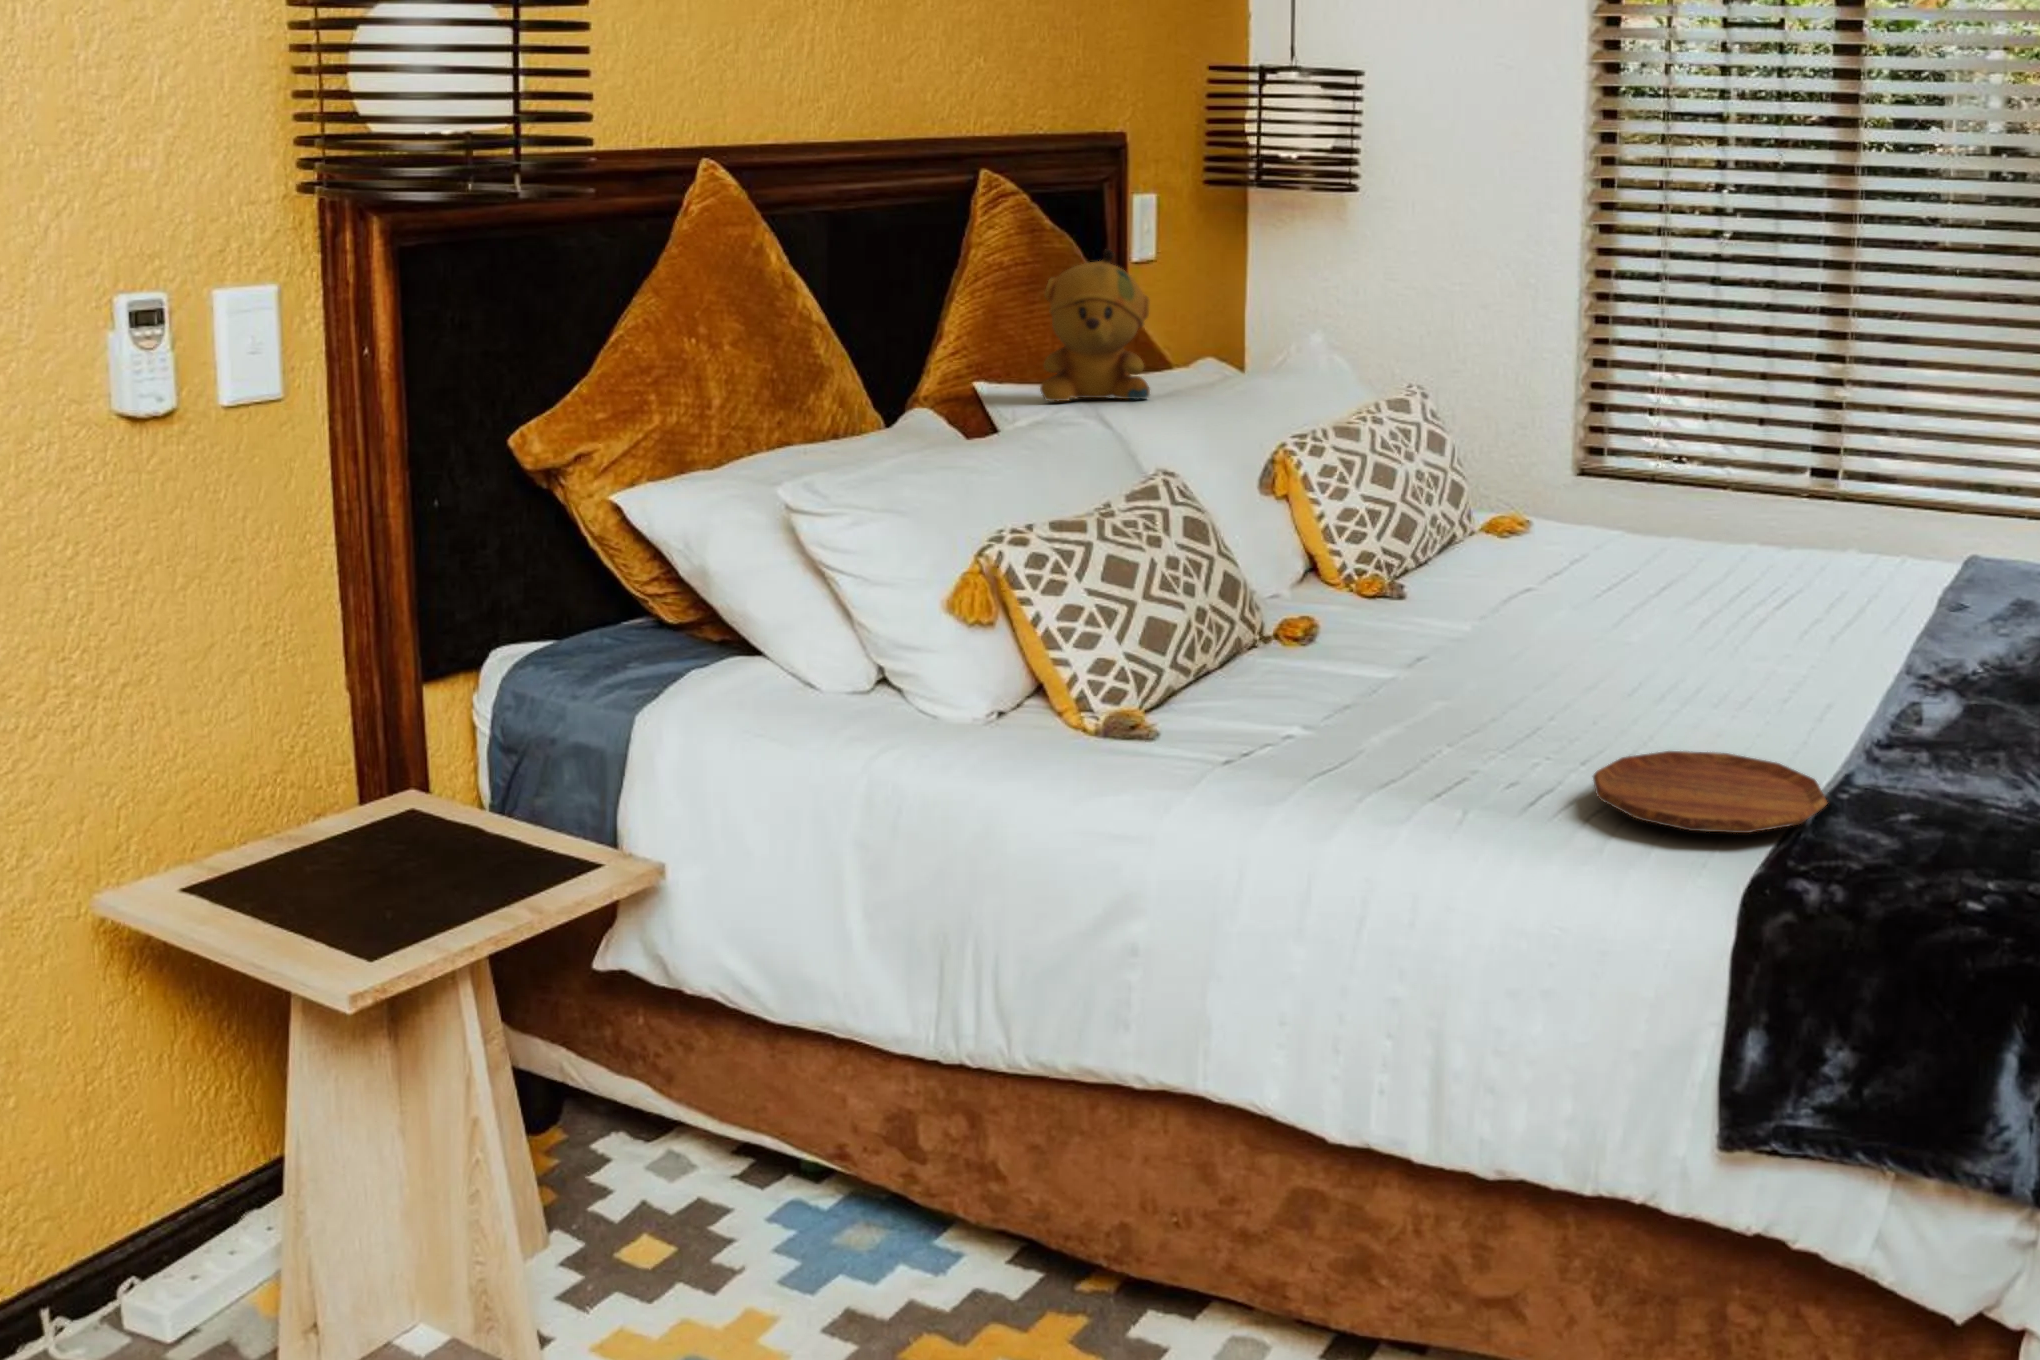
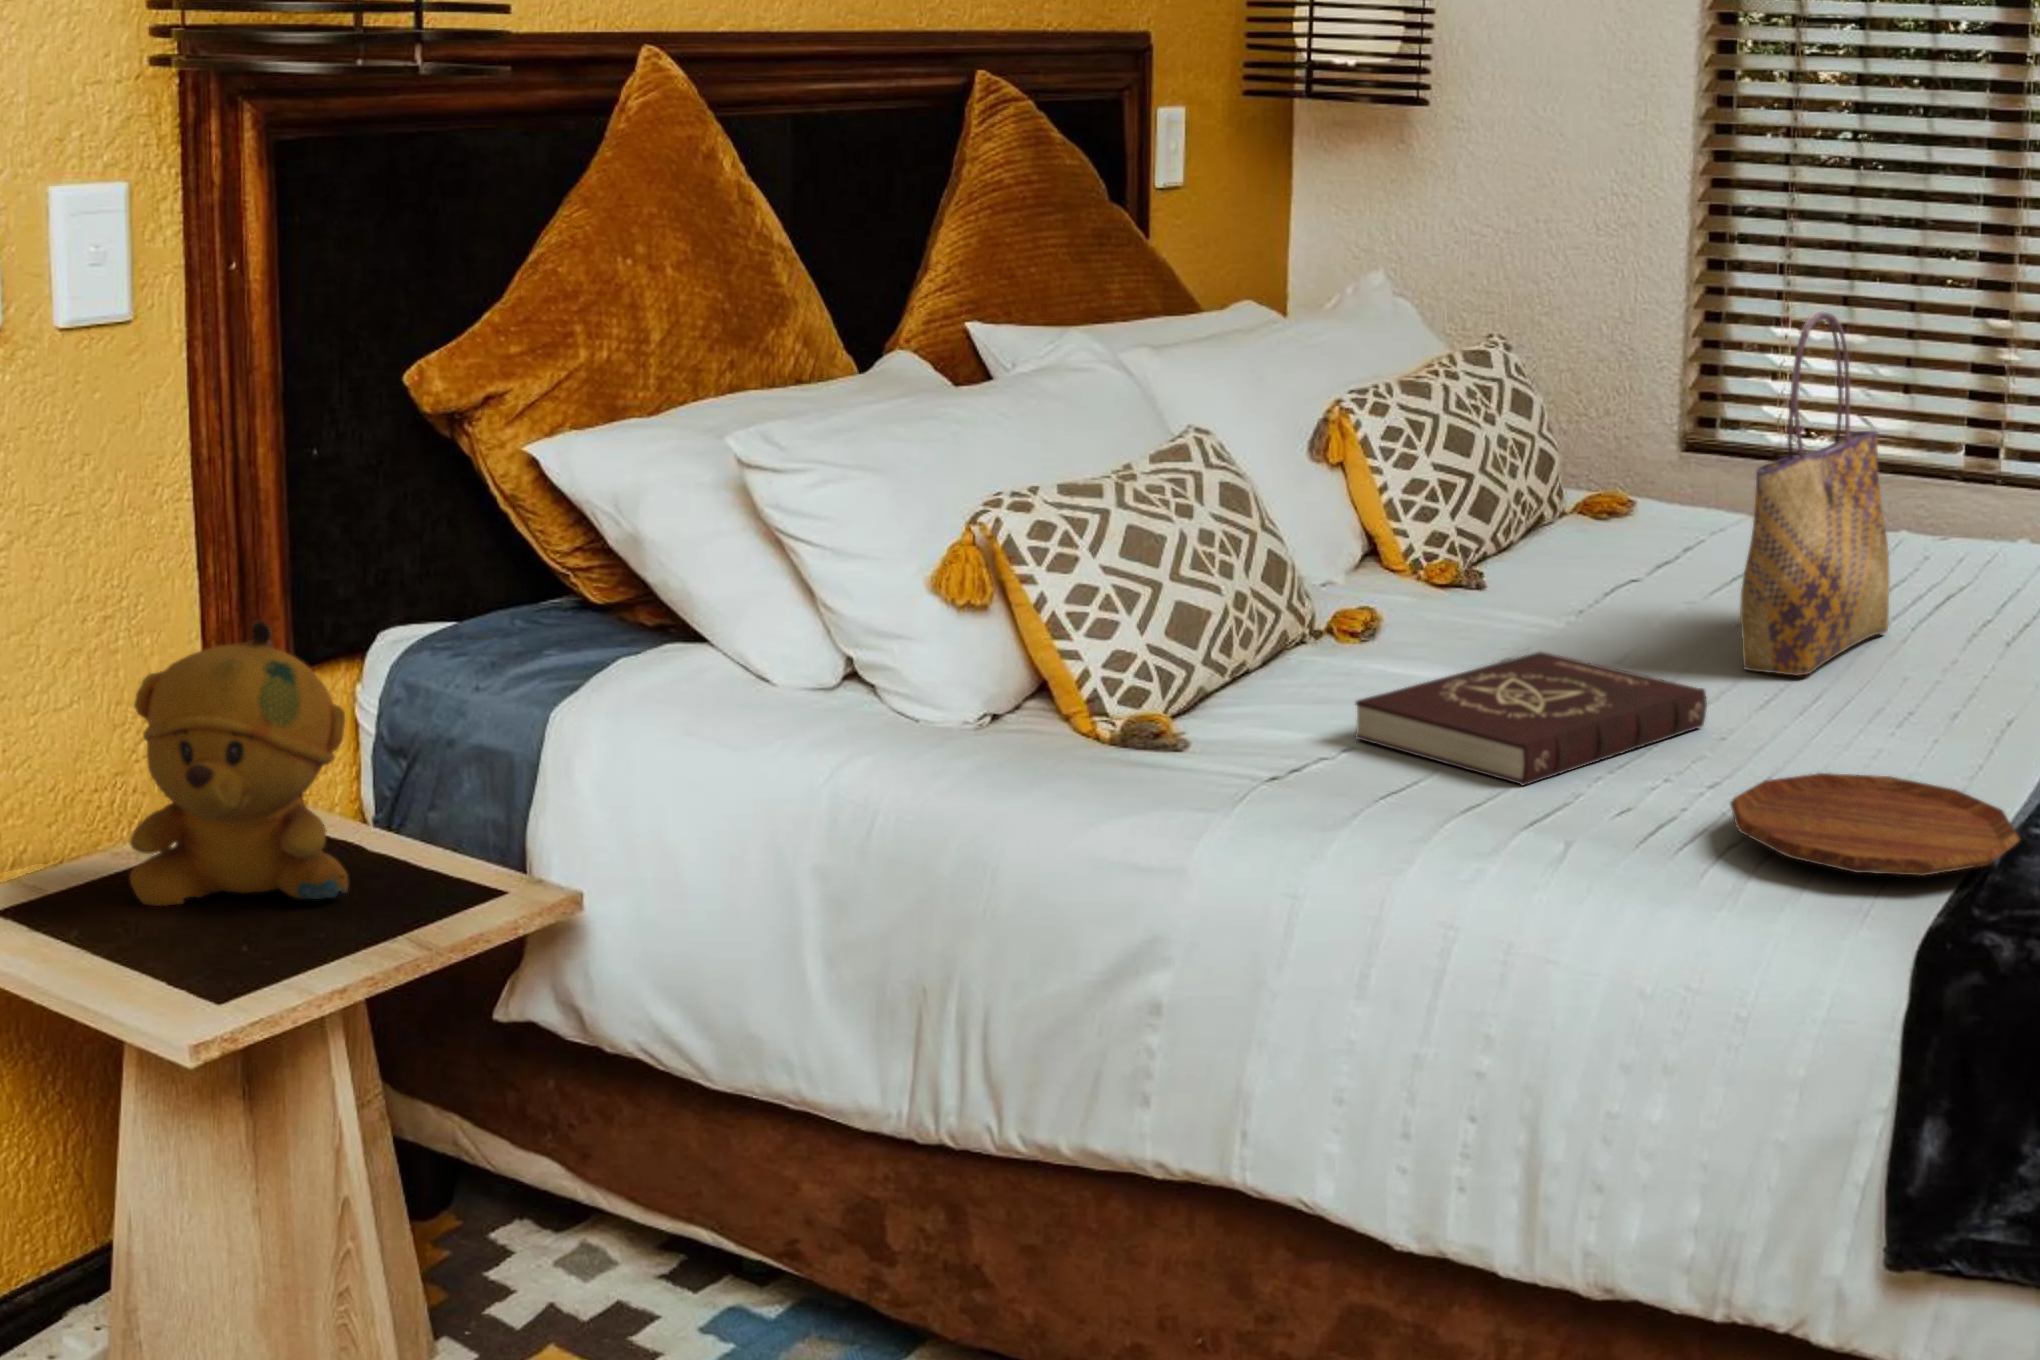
stuffed bear: present [1040,250,1150,401] -> present [130,621,349,906]
tote bag: none [1611,367,1737,670] -> present [1740,311,1889,676]
book: none [1290,653,1580,764] -> present [1355,652,1707,786]

